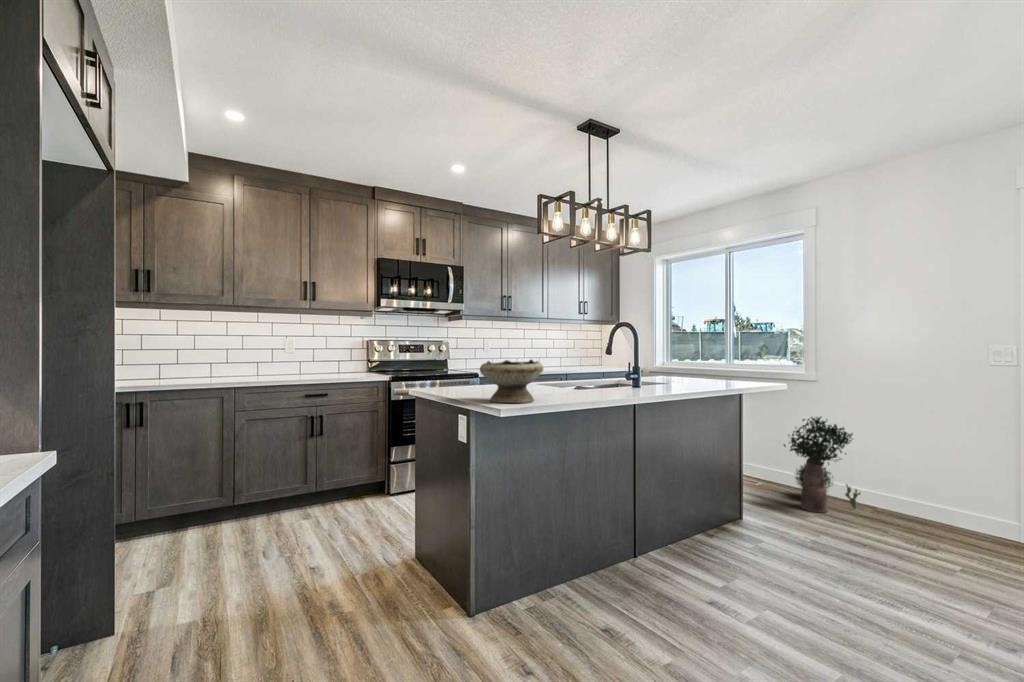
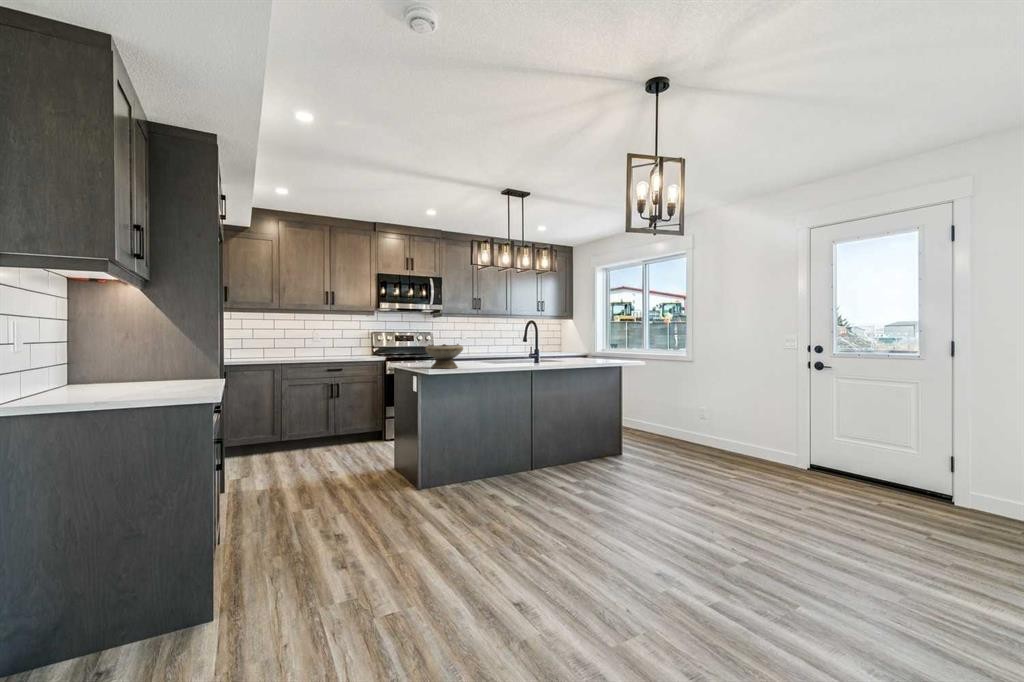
potted plant: present [784,417,861,512] -> none [659,385,712,452]

